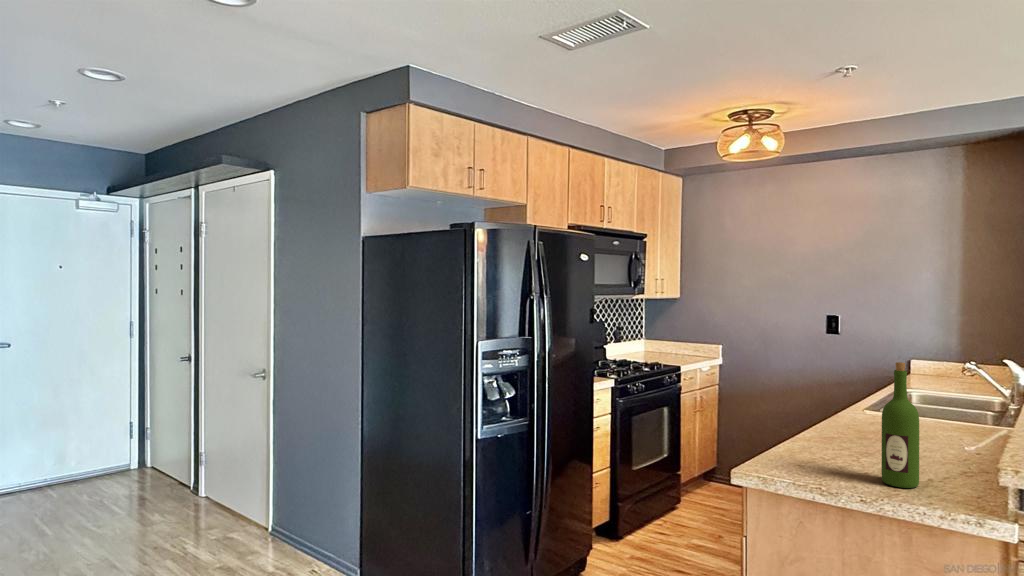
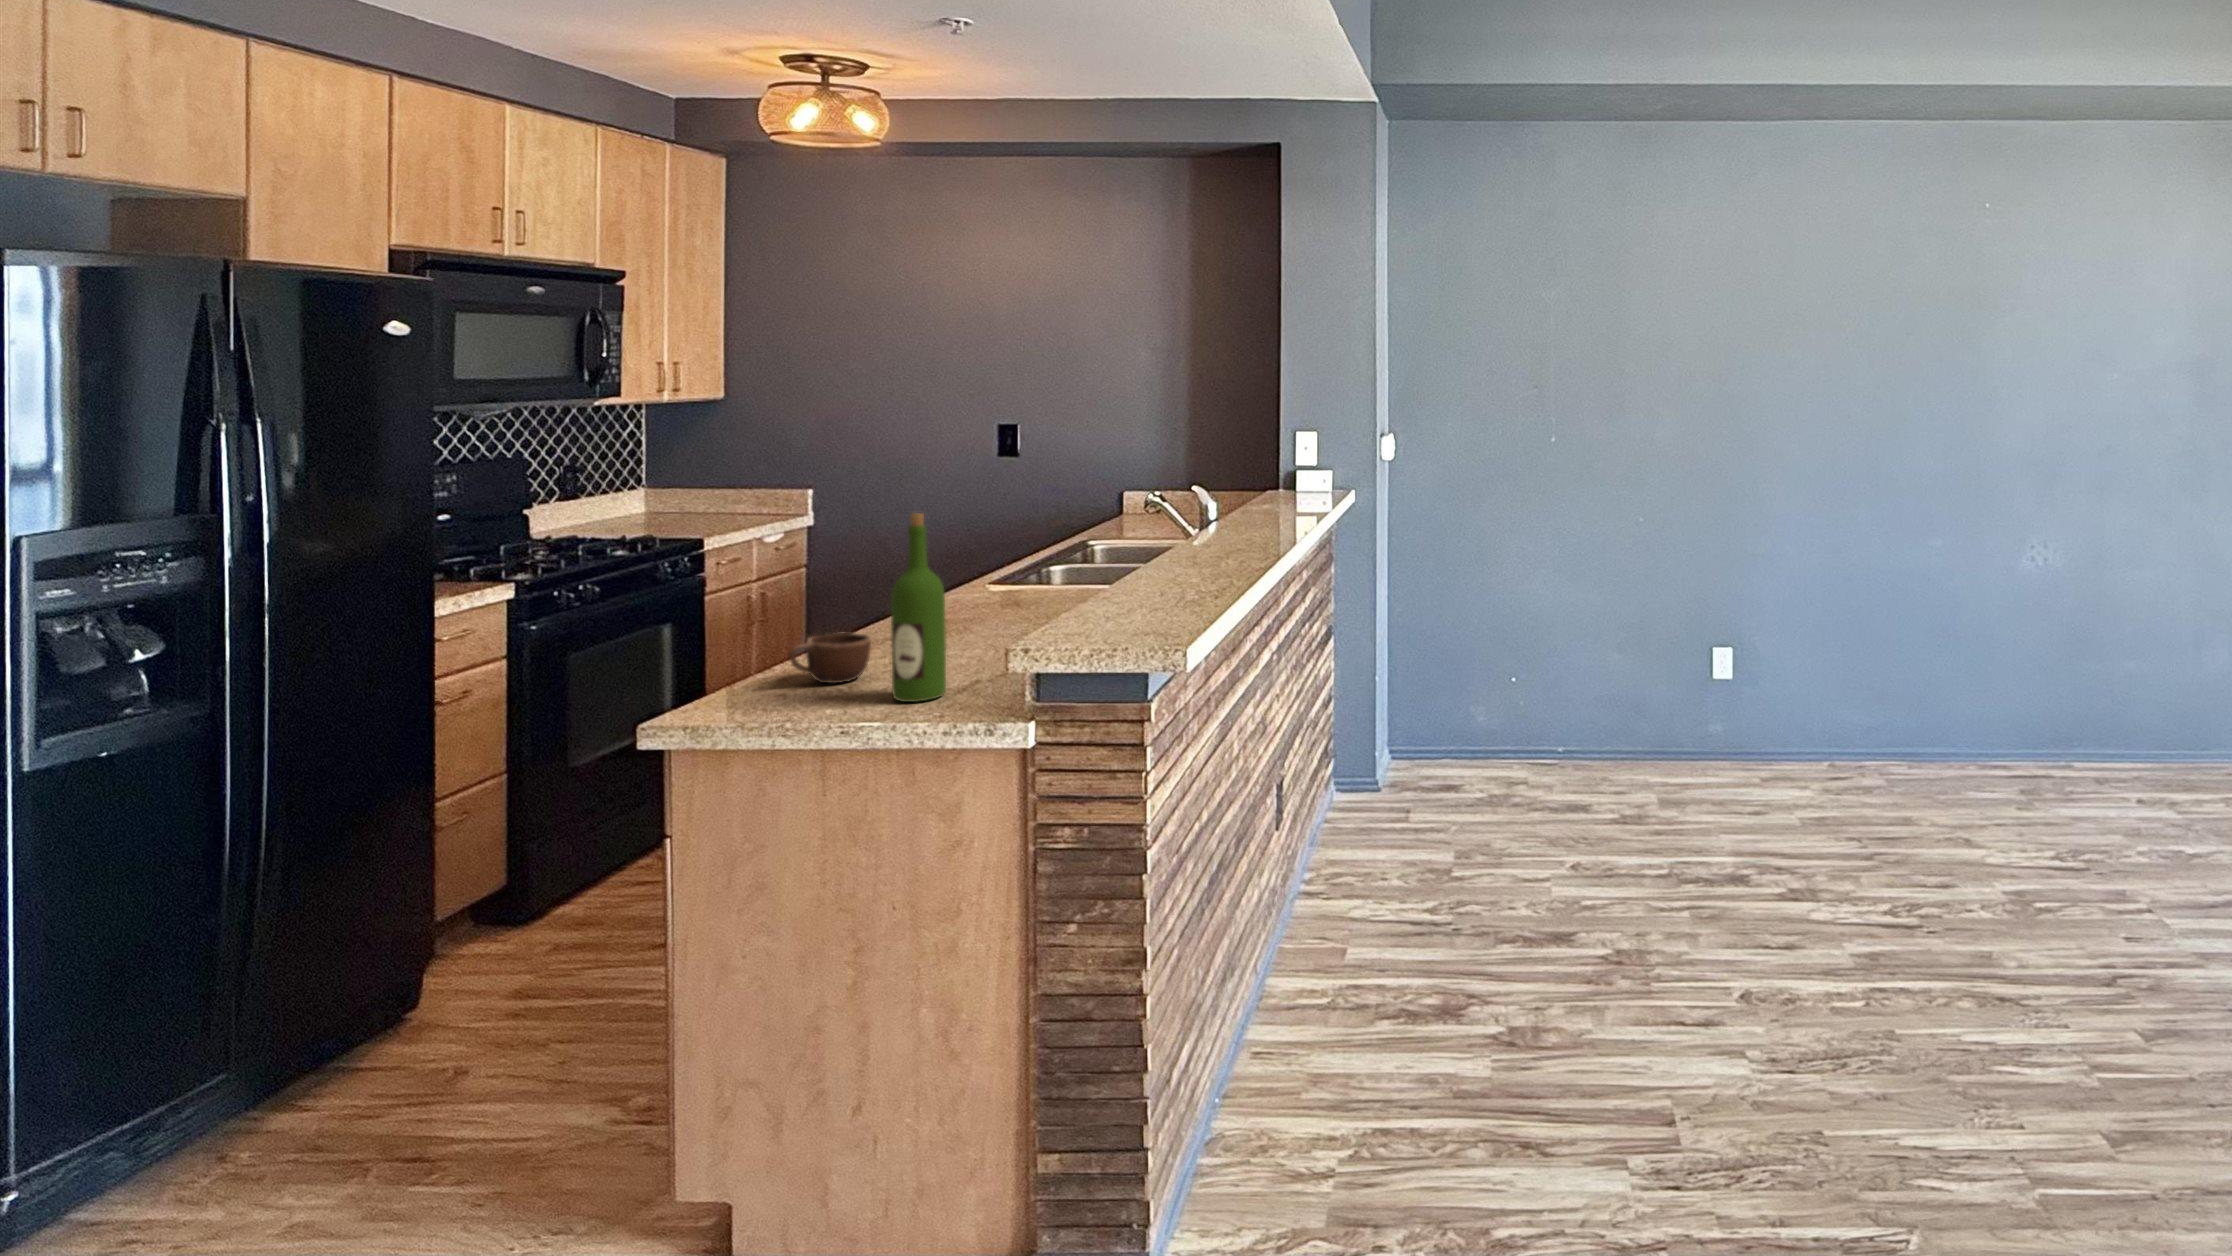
mug: none [804,431,851,463] -> present [790,633,871,683]

